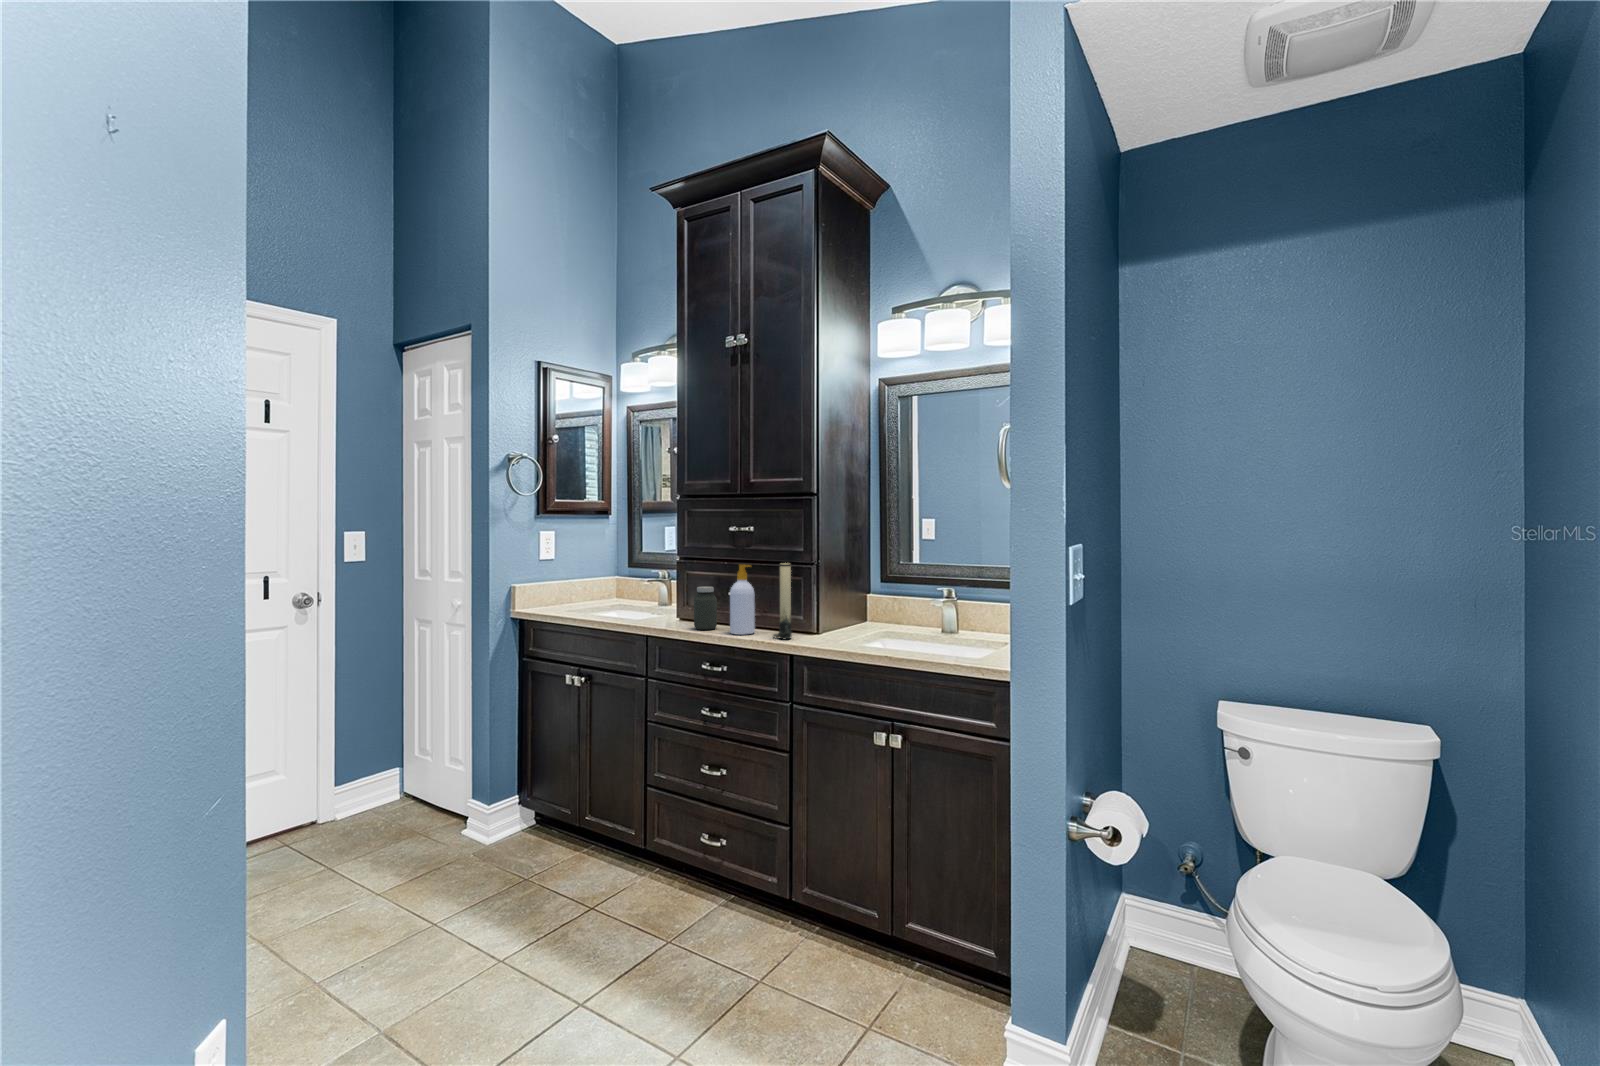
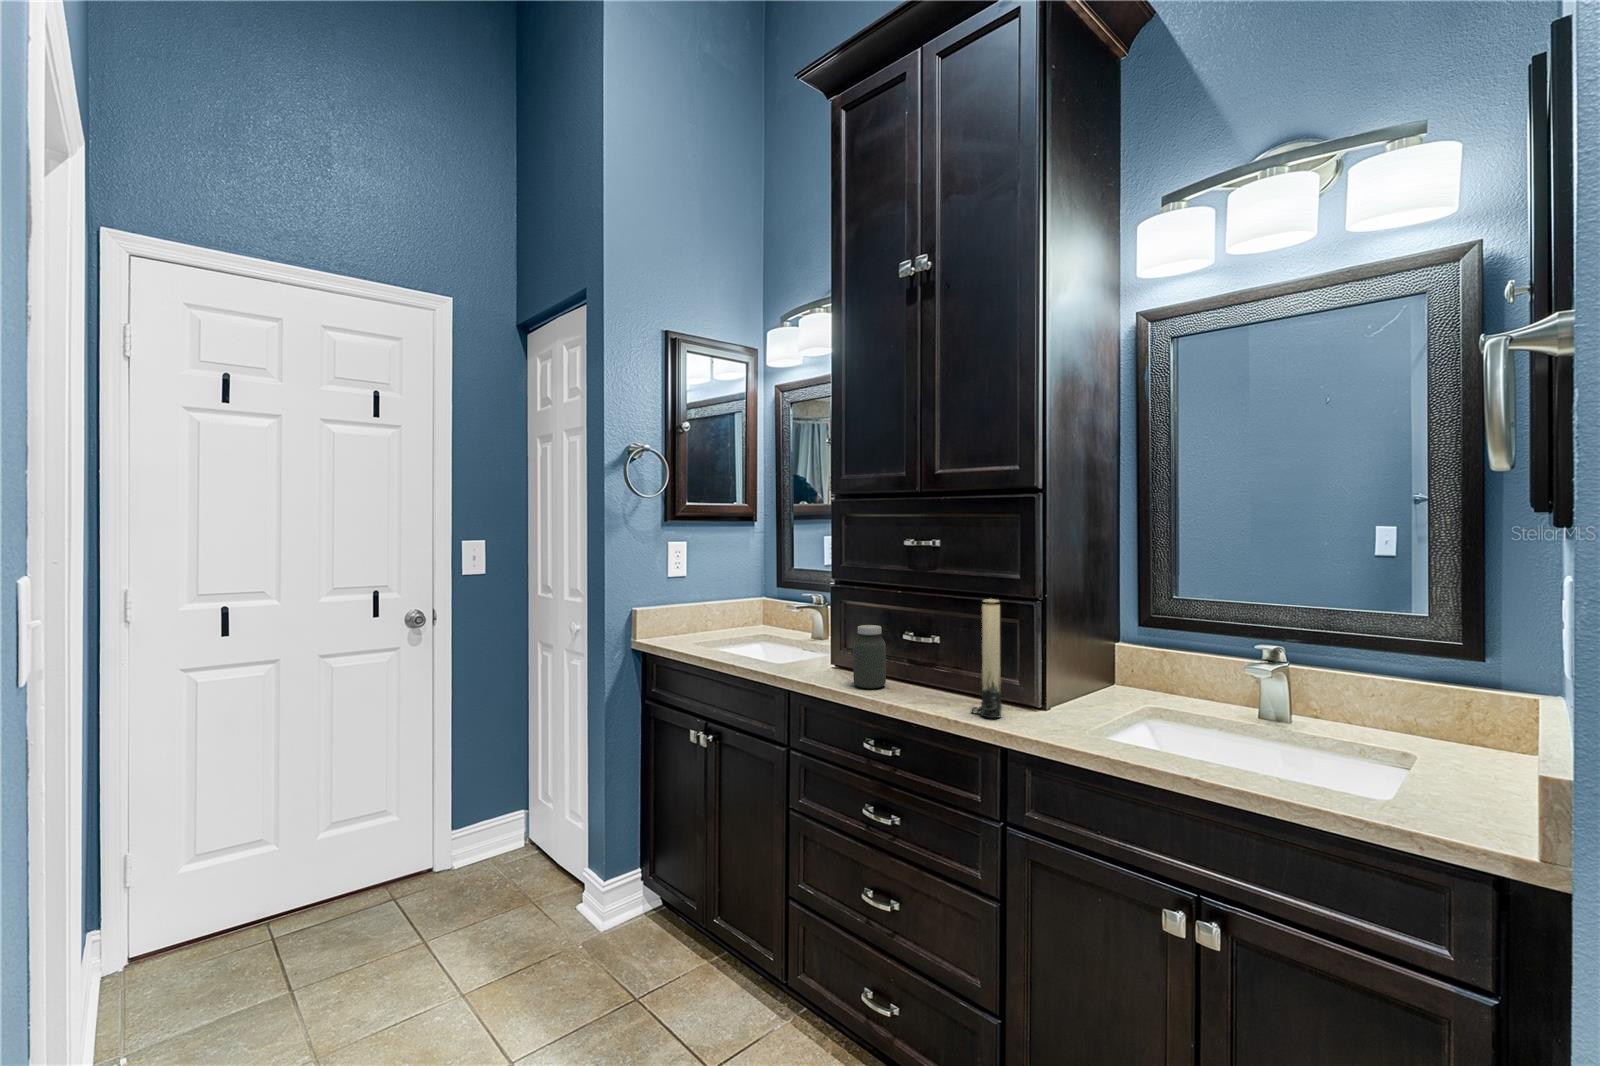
soap bottle: present [730,565,755,635] -> none [905,598,942,703]

